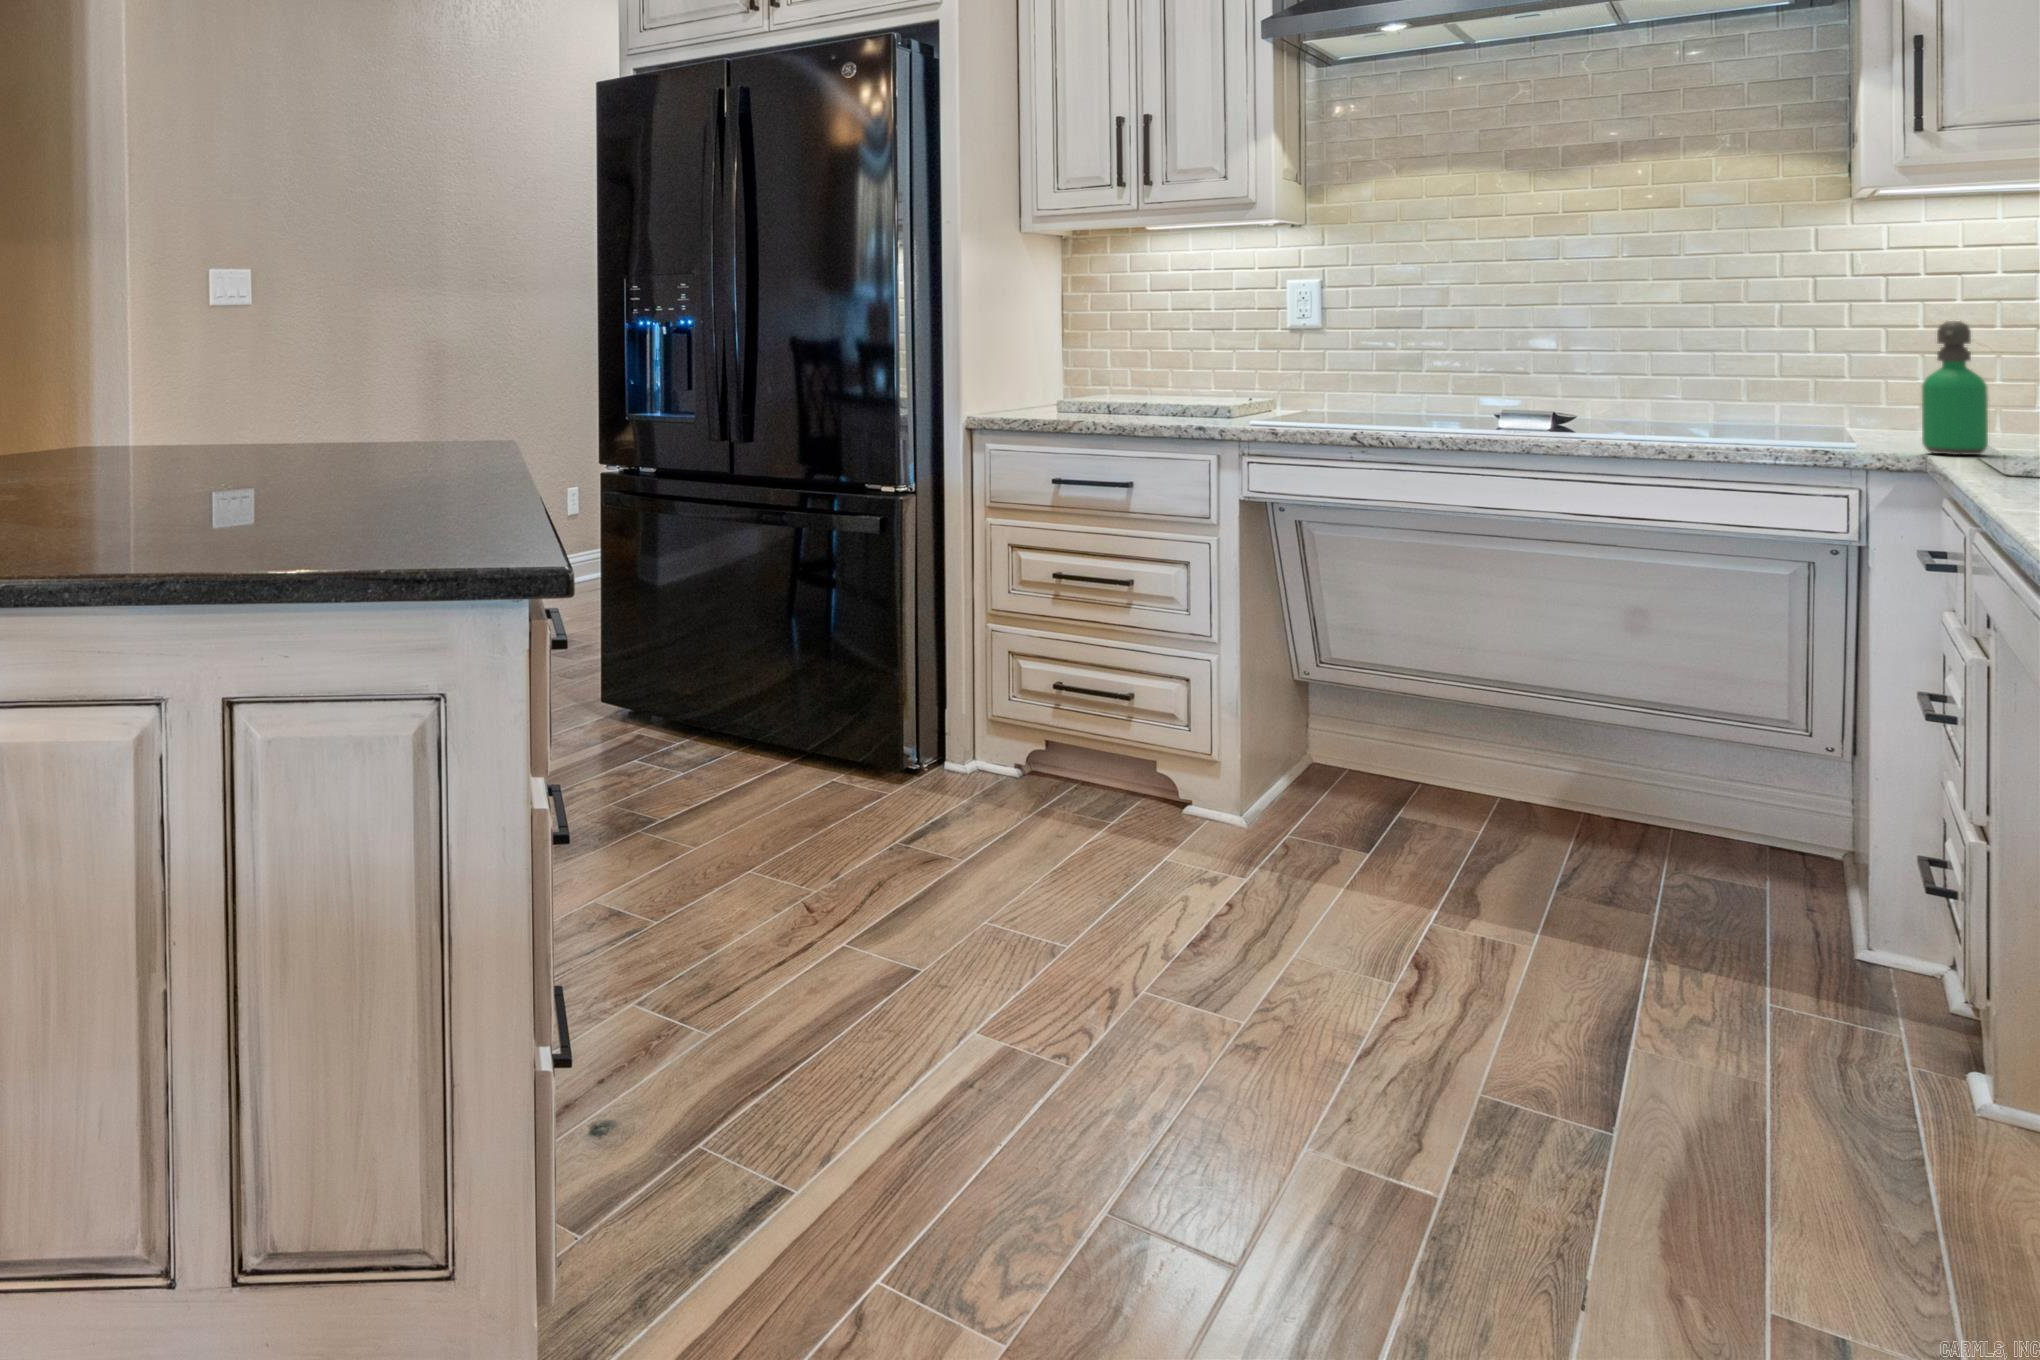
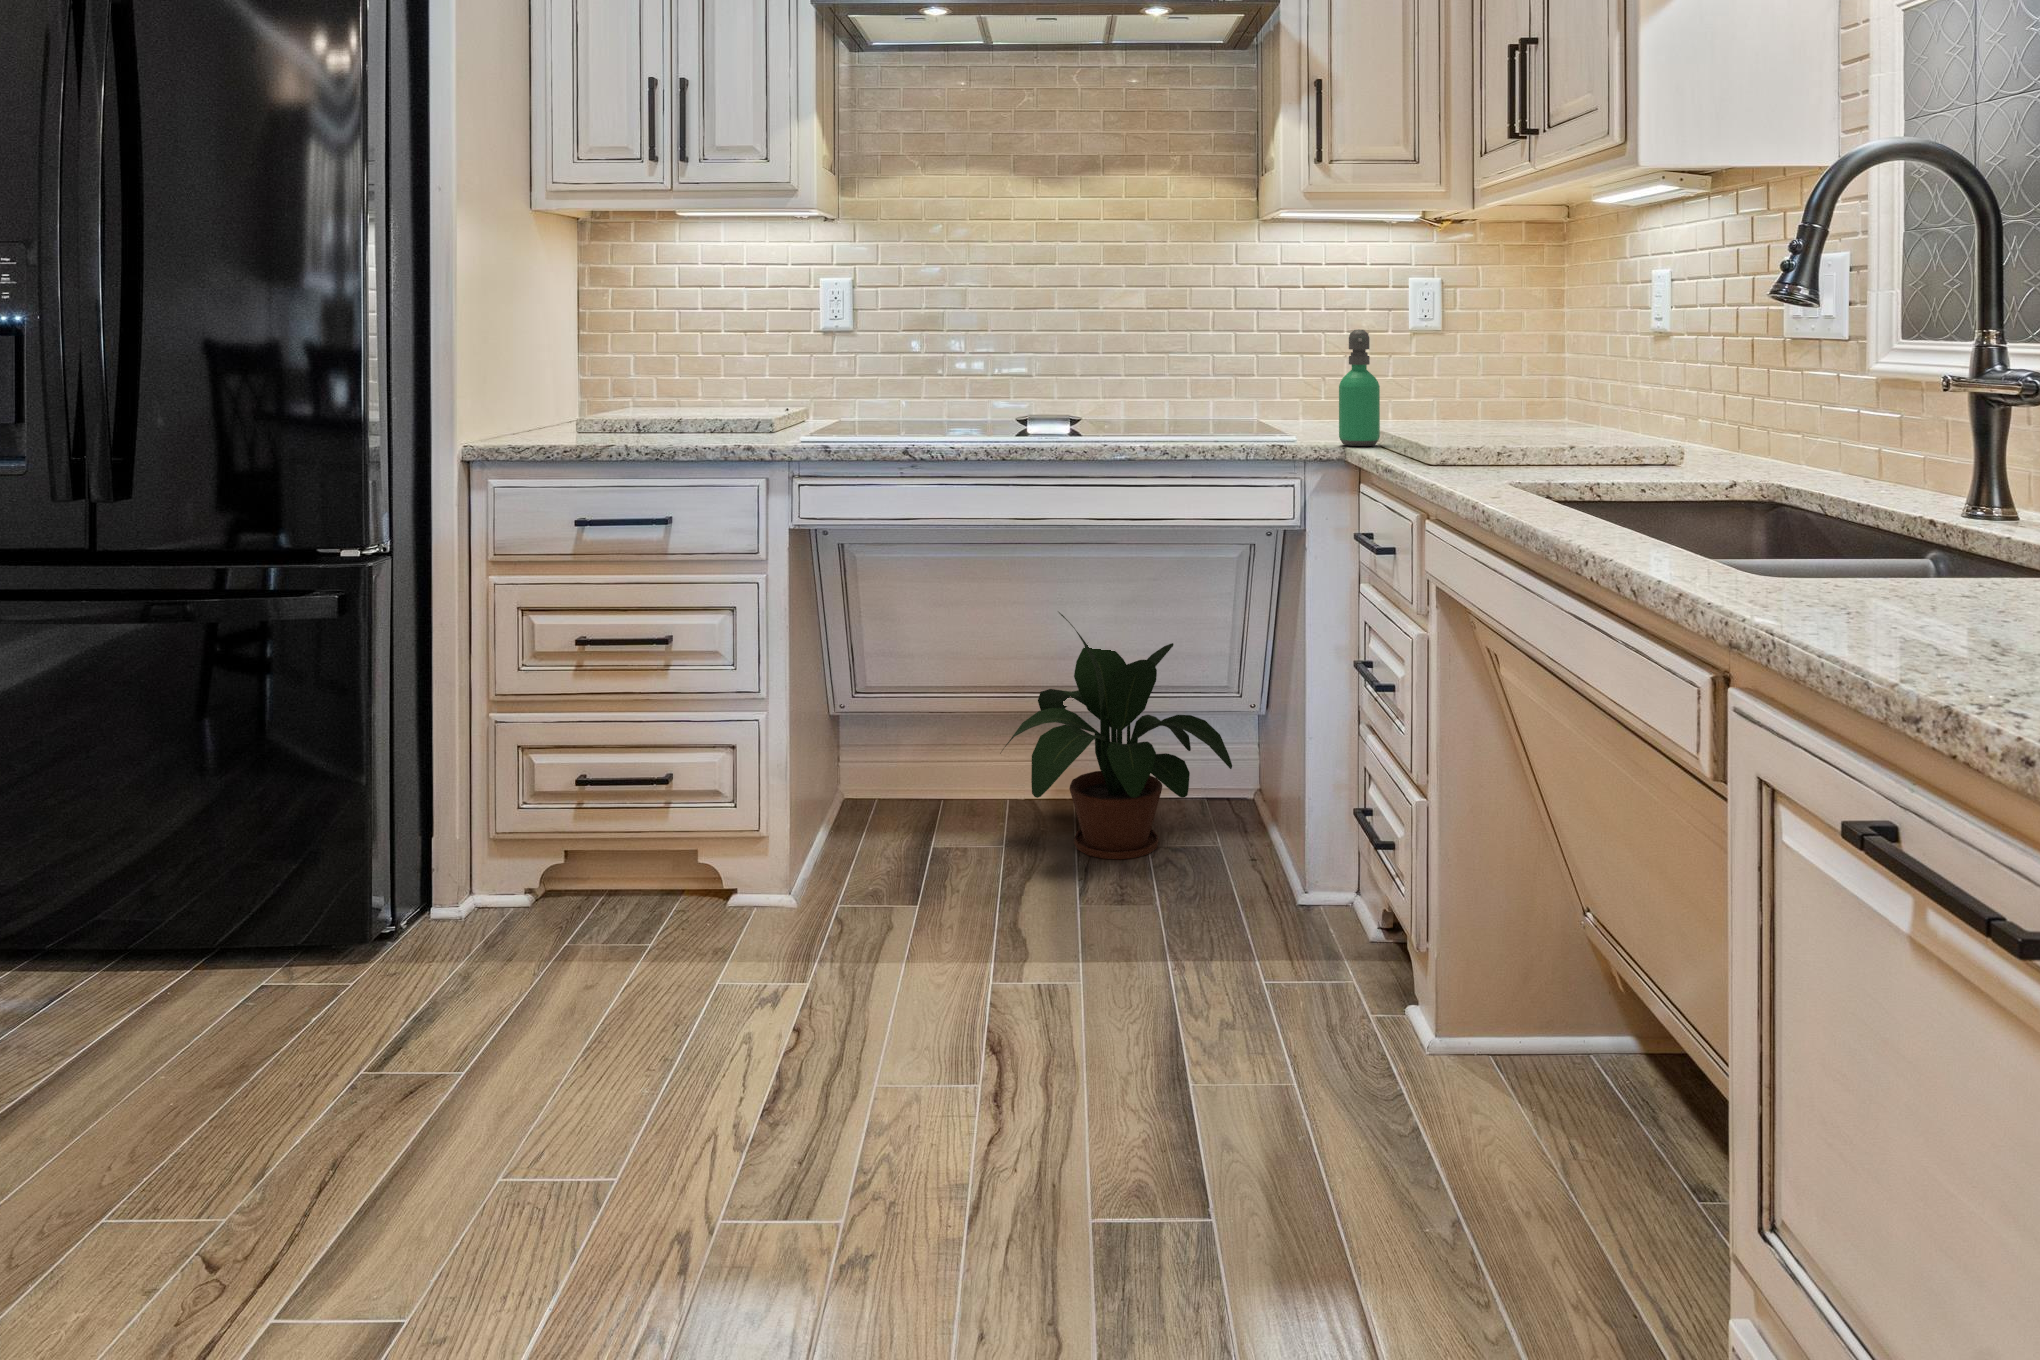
potted plant: none [1475,607,1781,875] -> present [1005,612,1232,859]

